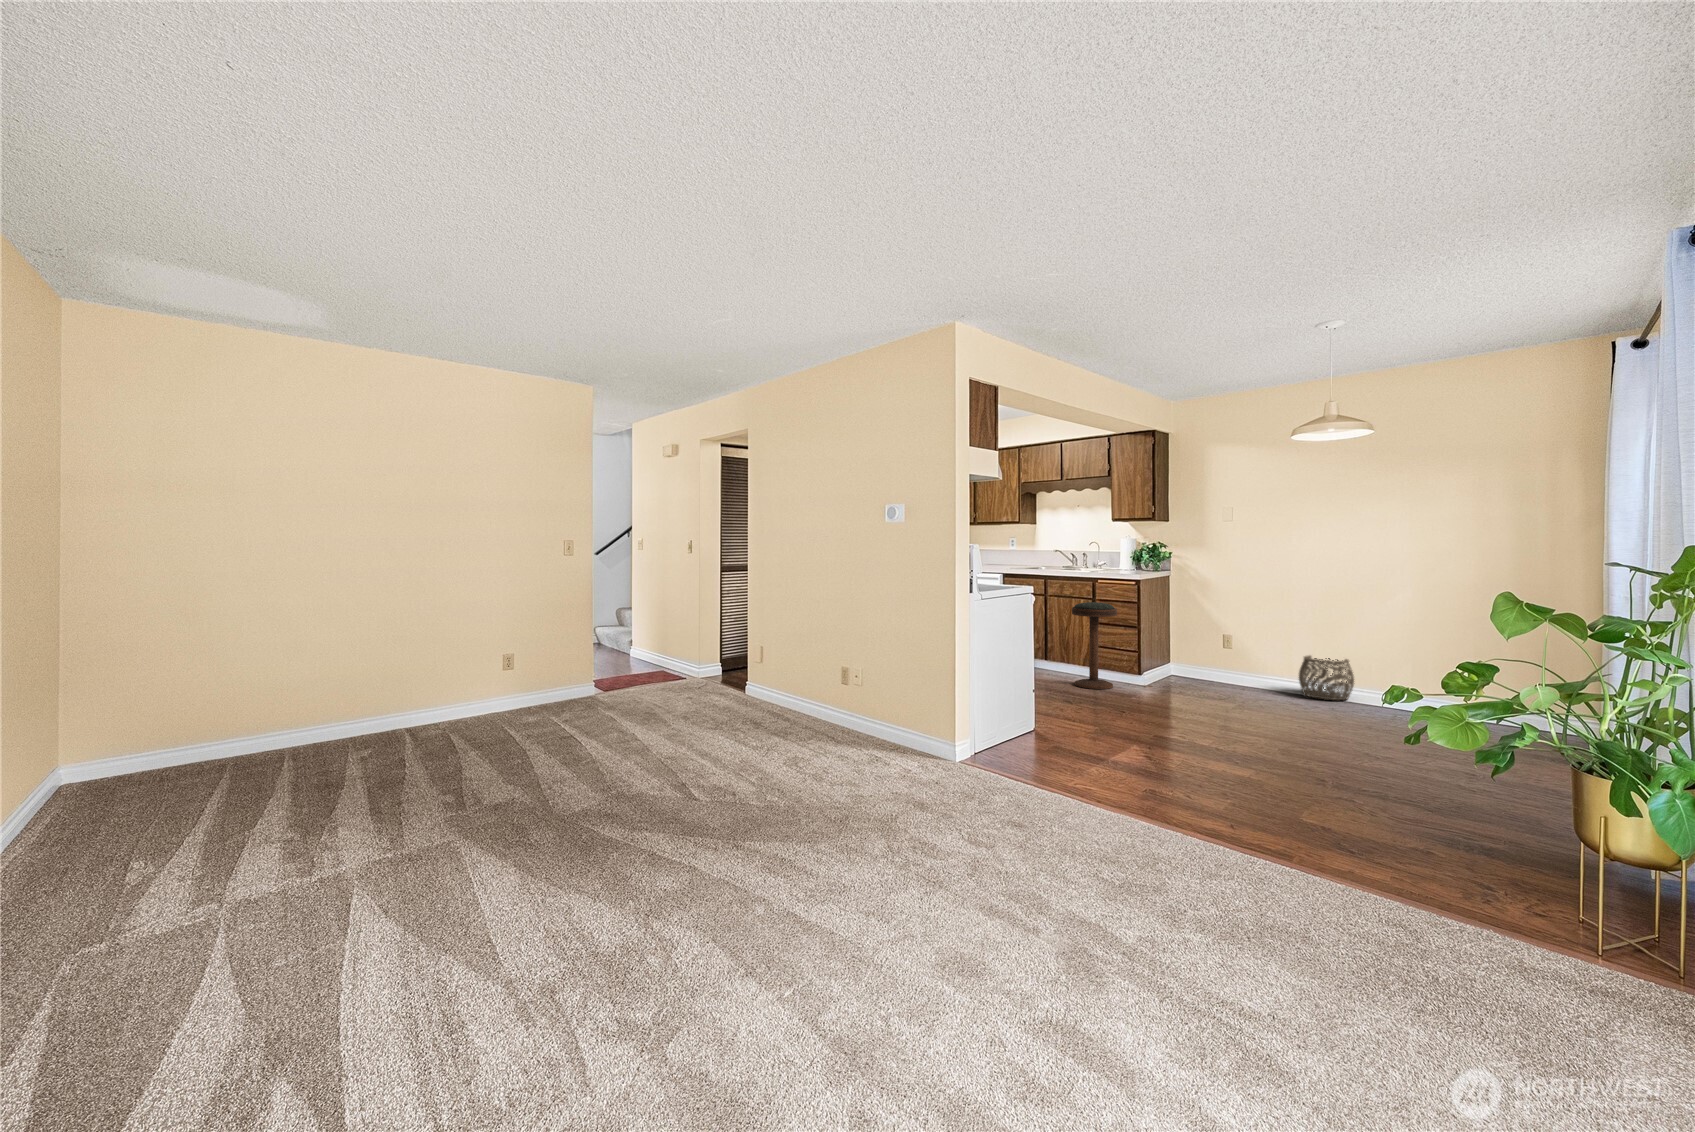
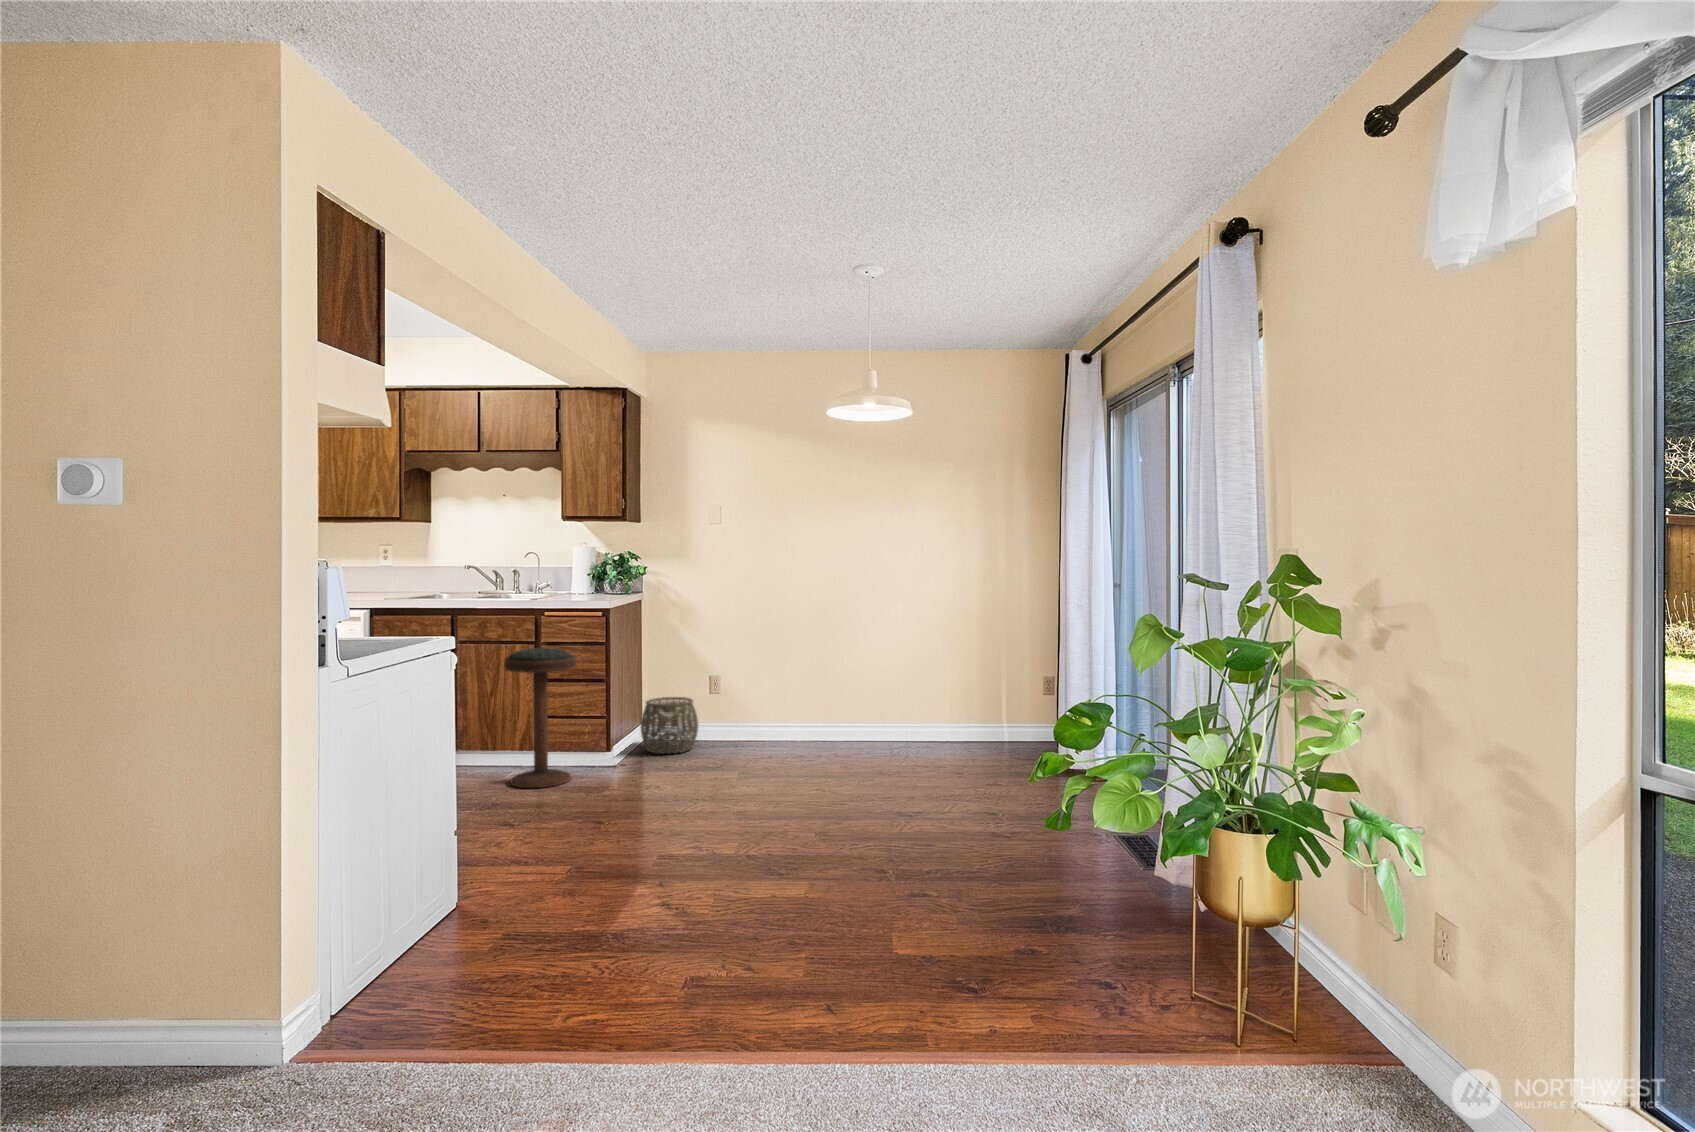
woven basket: present [1299,655,1354,701] -> present [641,697,698,754]

